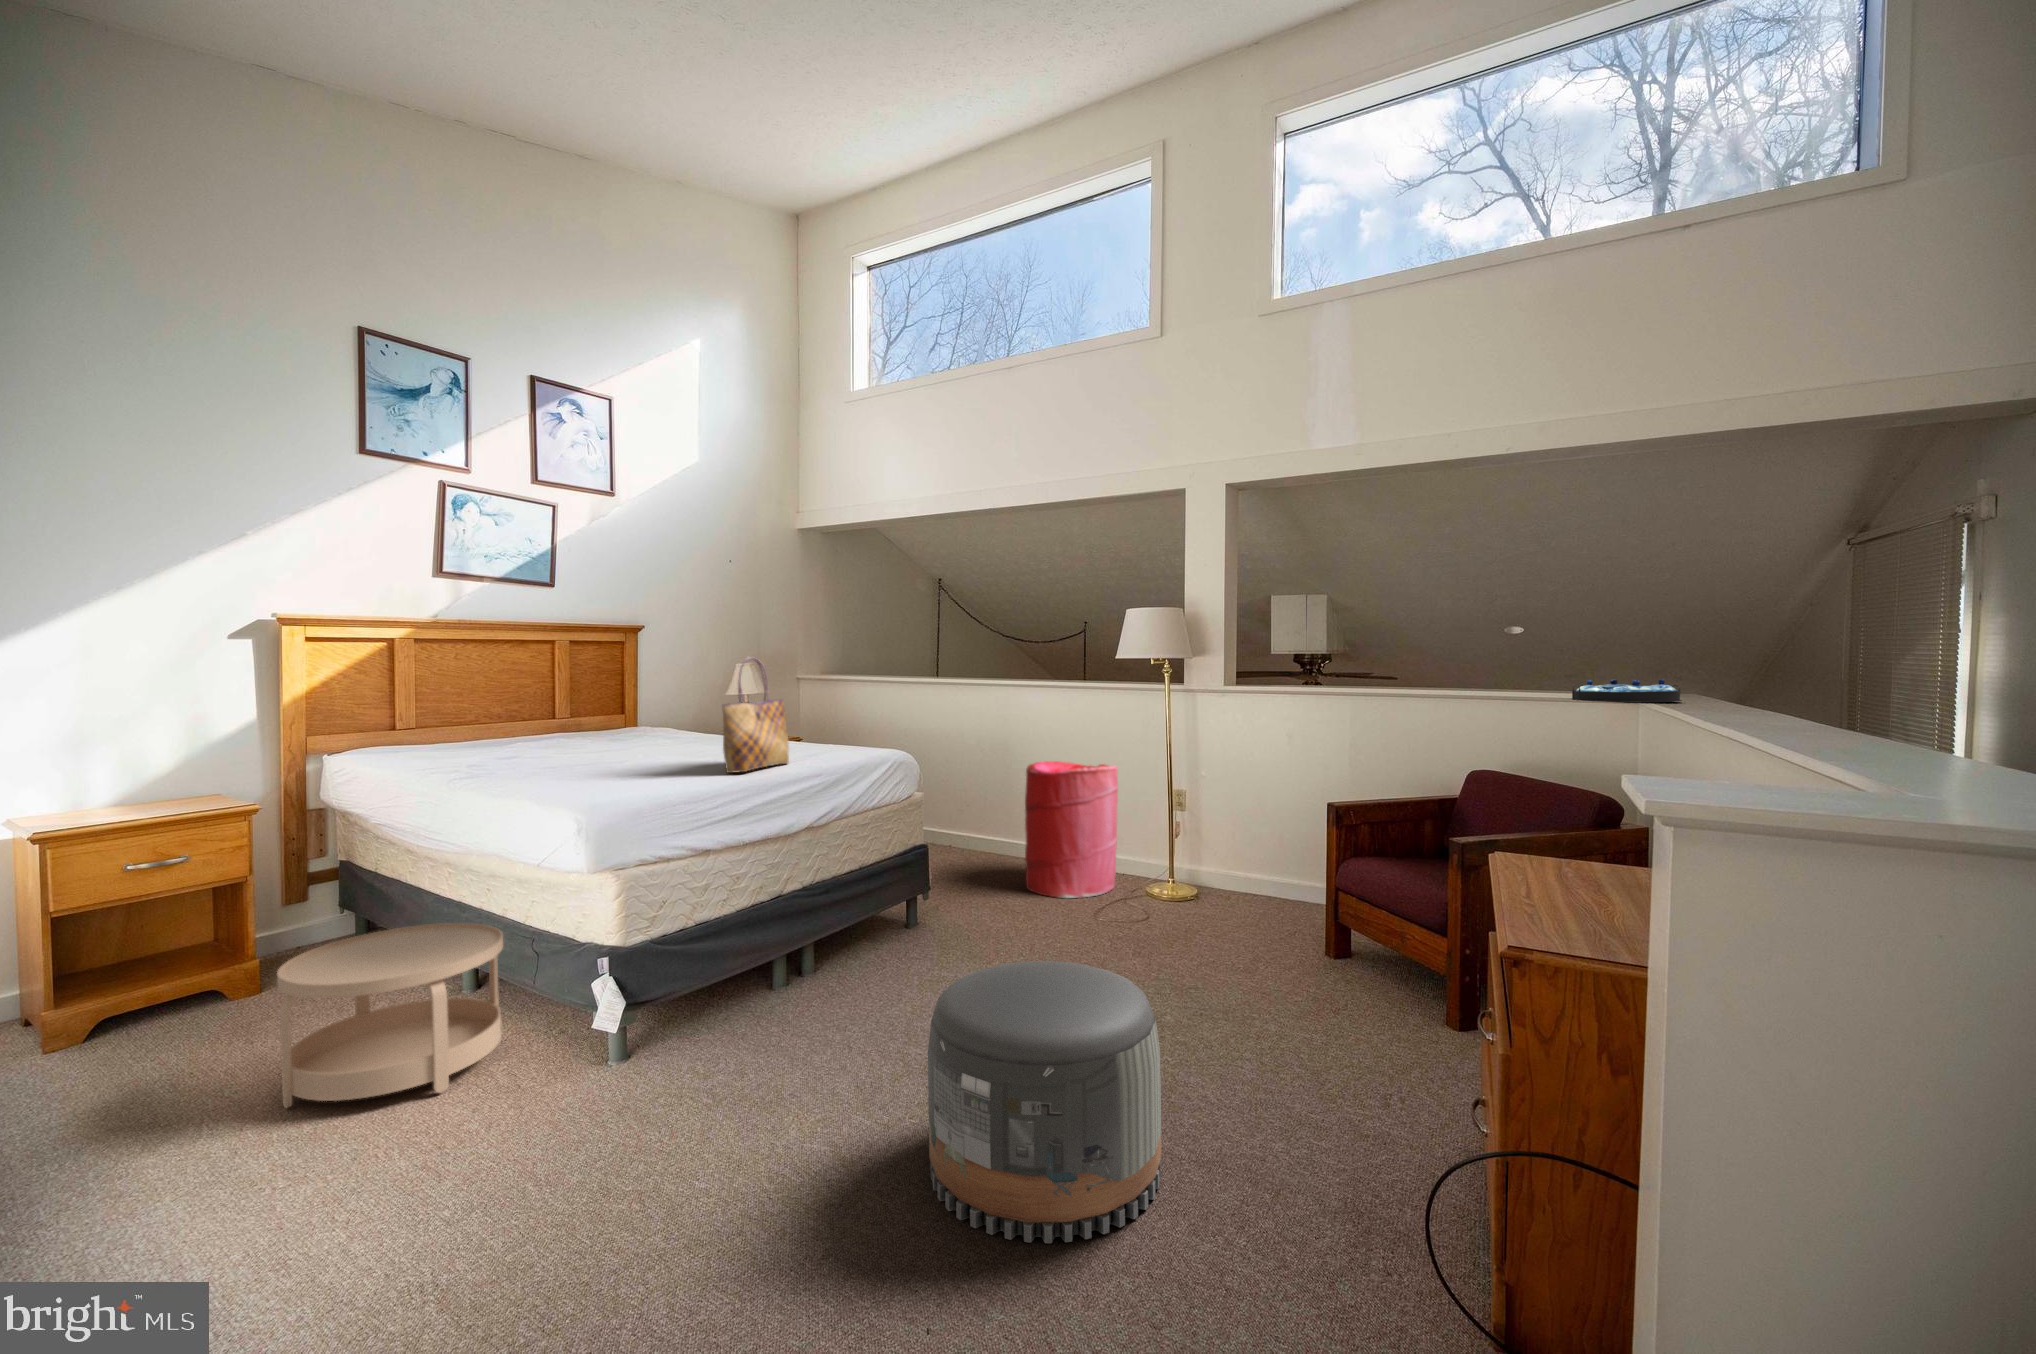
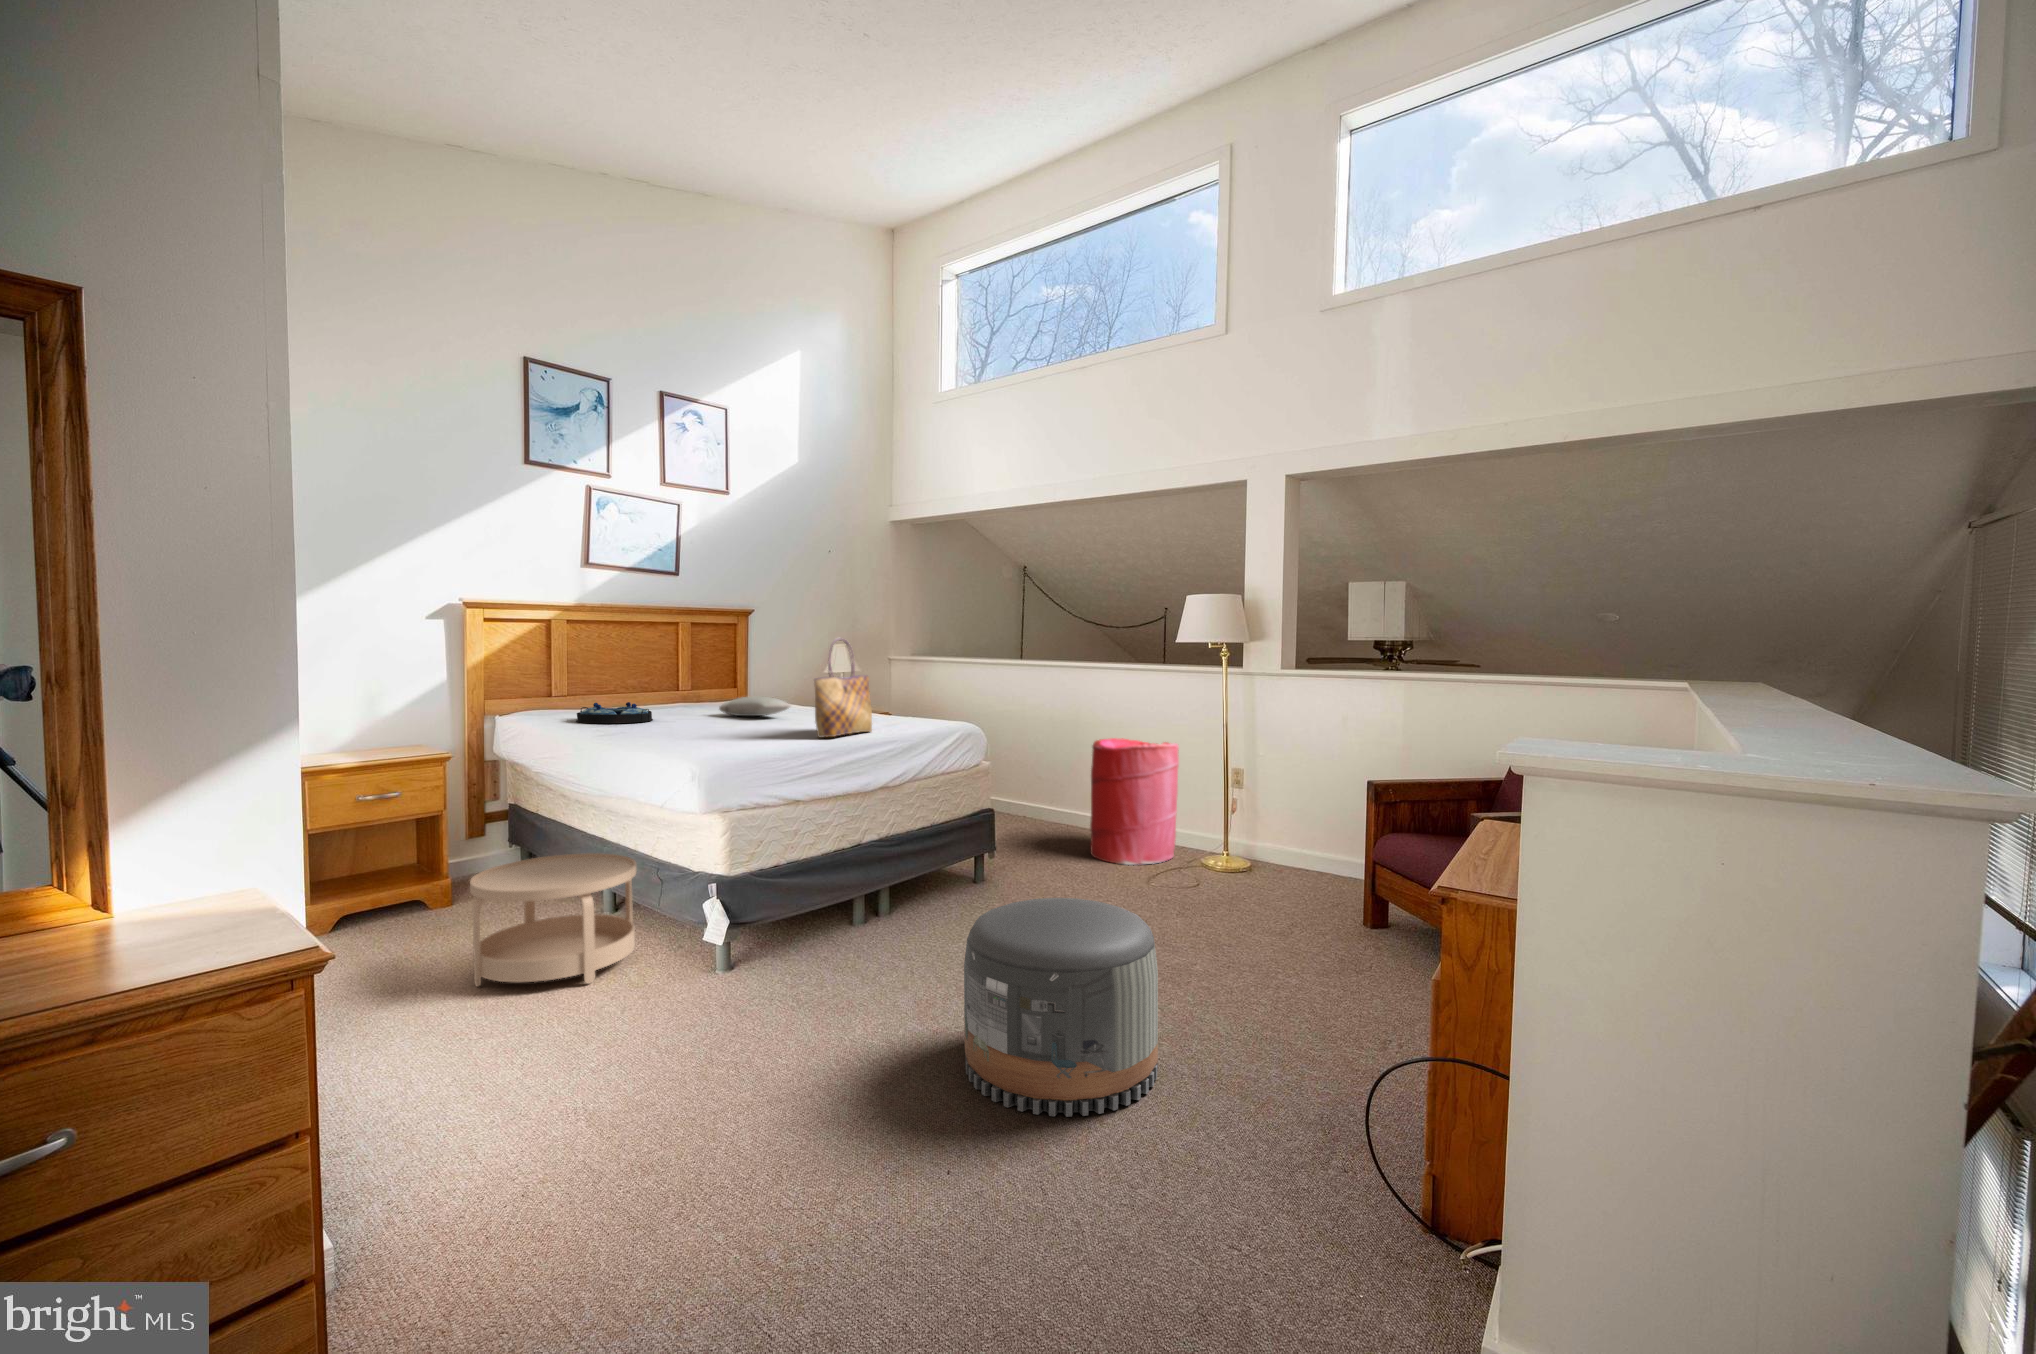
serving tray: present [1572,679,1682,702] -> present [576,702,653,723]
pillow: none [604,724,690,747] -> present [719,696,790,716]

